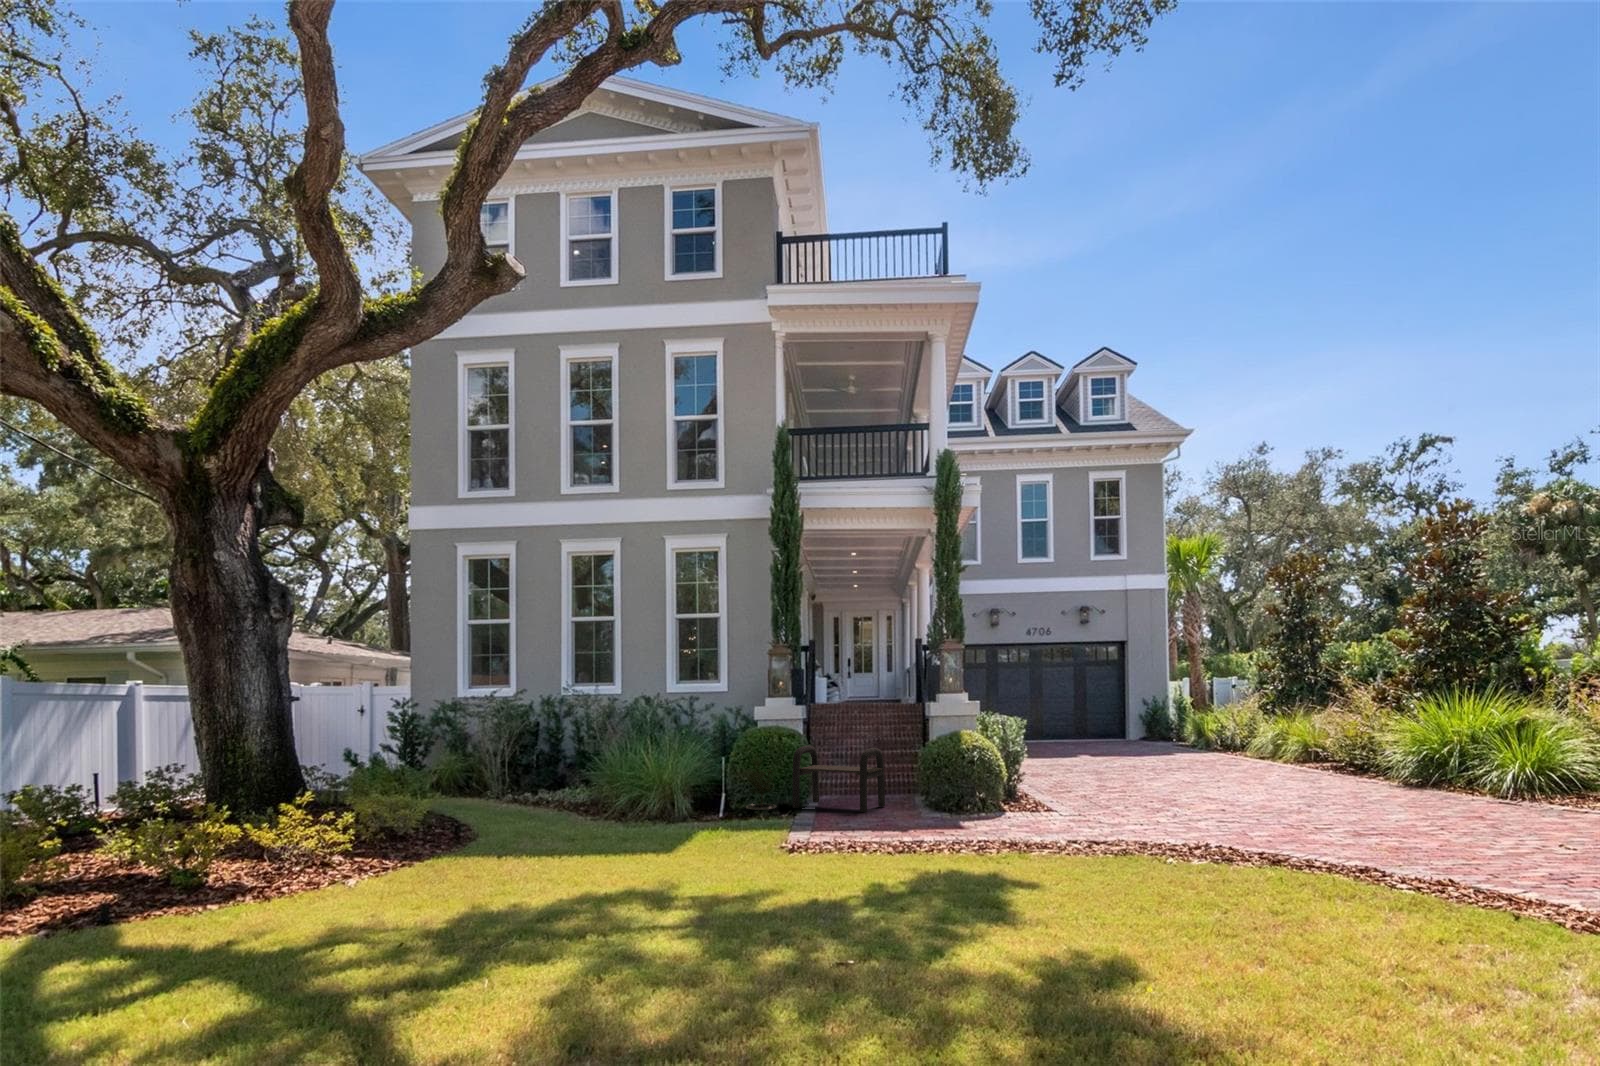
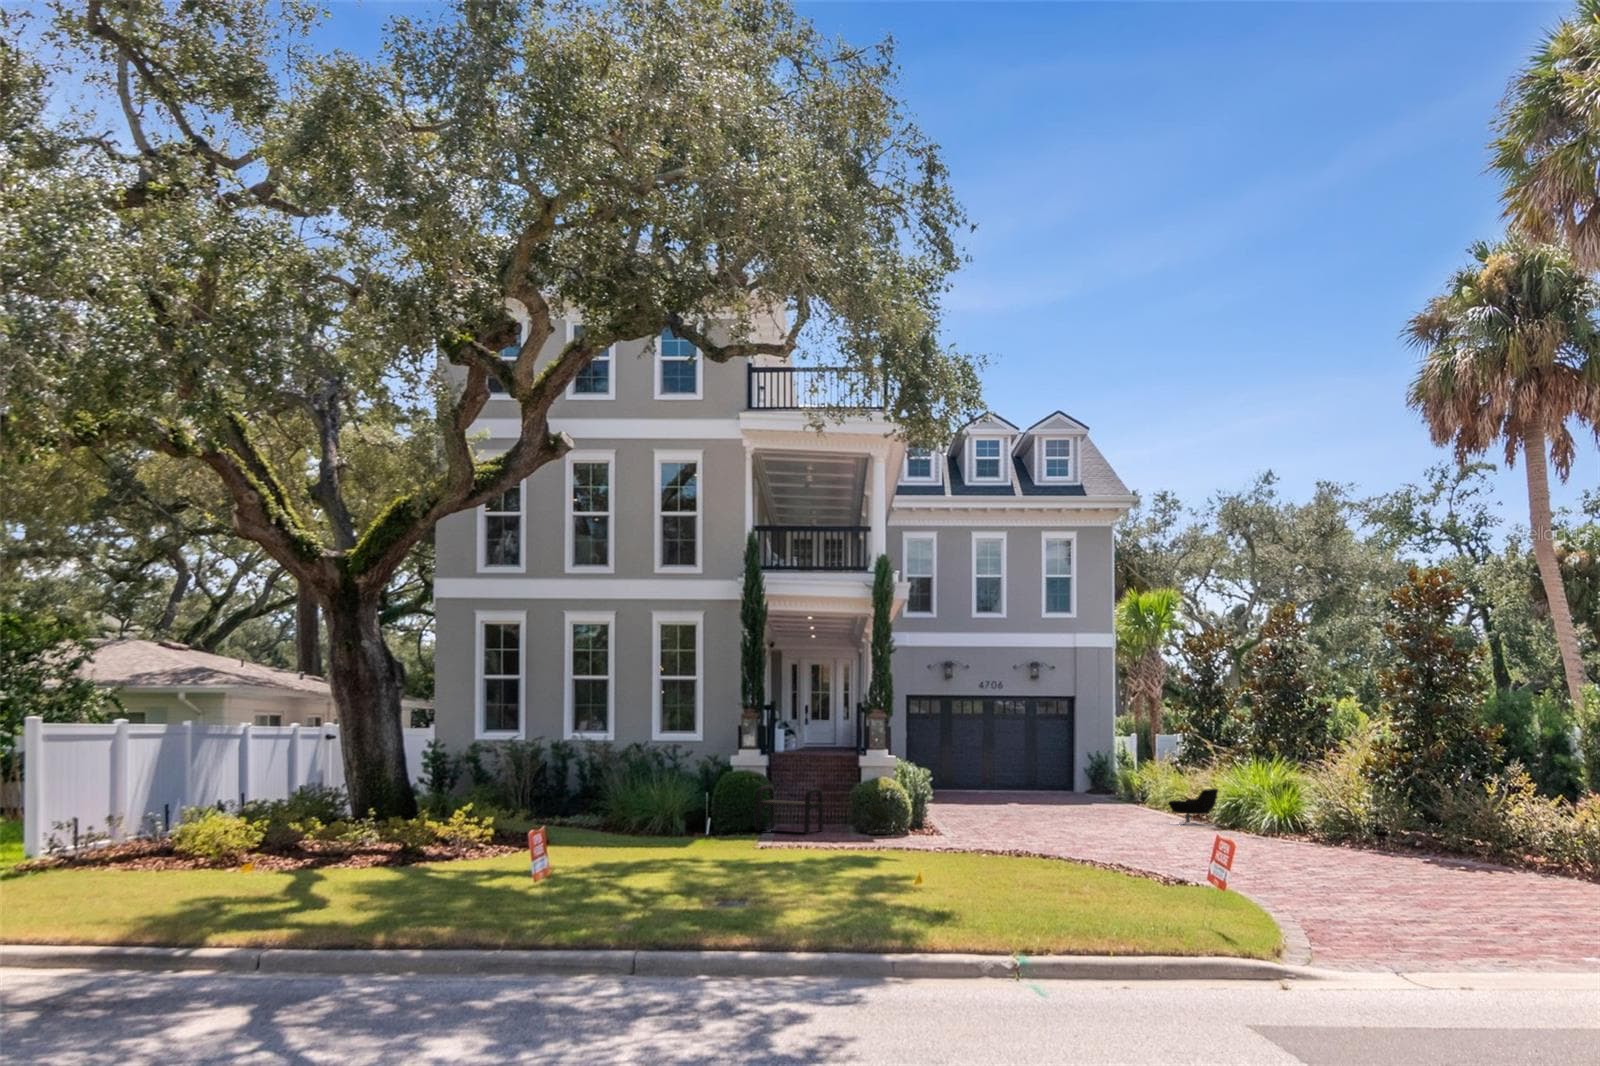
lounge chair: none [1316,739,1380,788] -> present [1169,788,1218,824]
potted tree: present [746,759,776,810] -> present [869,798,890,834]

